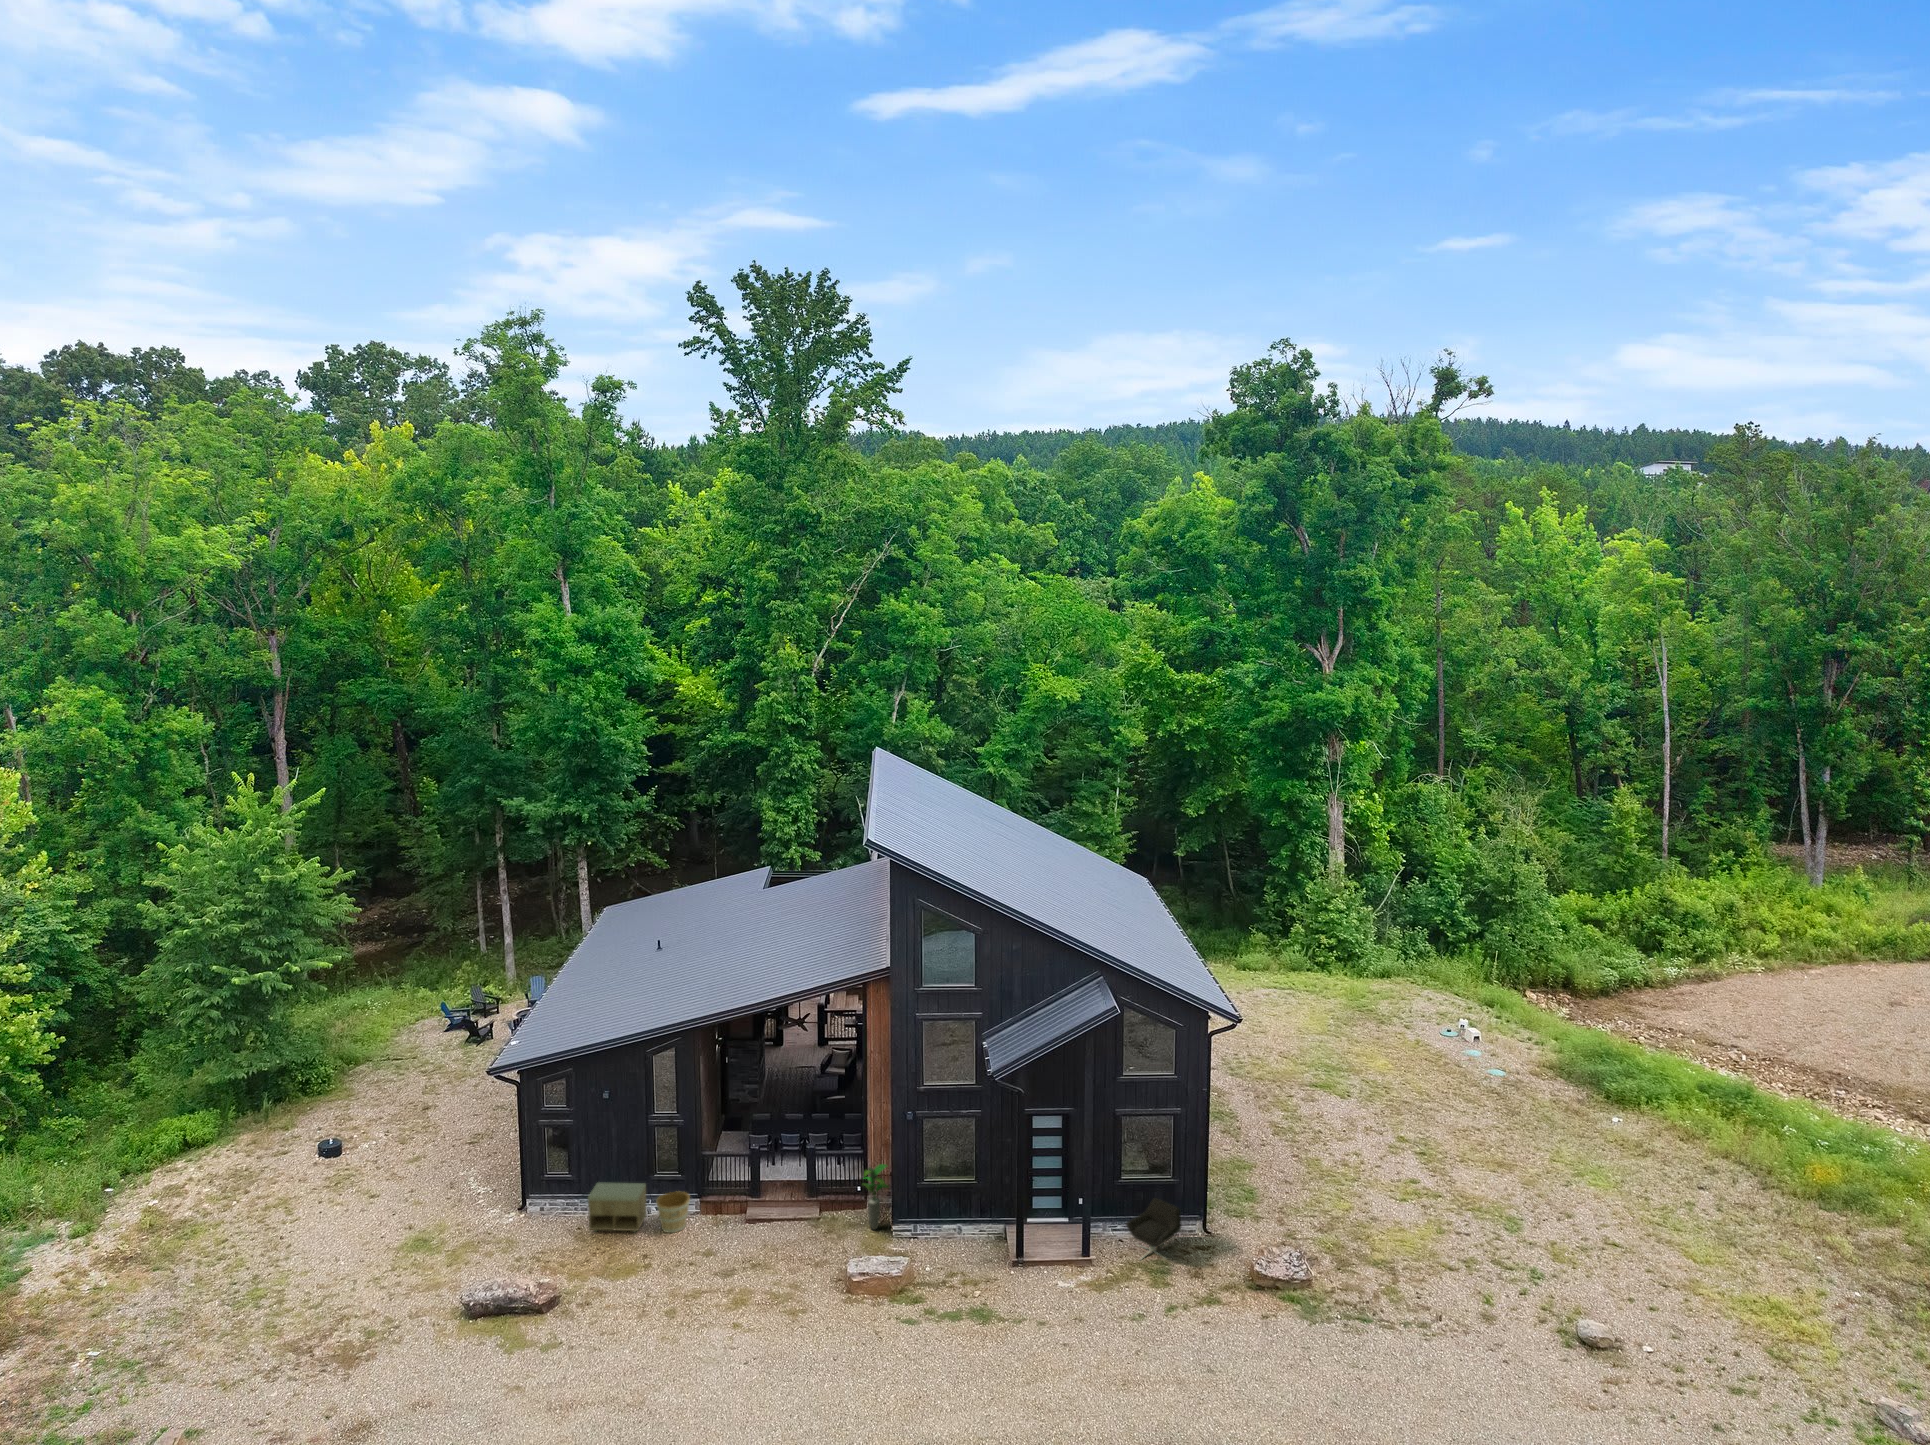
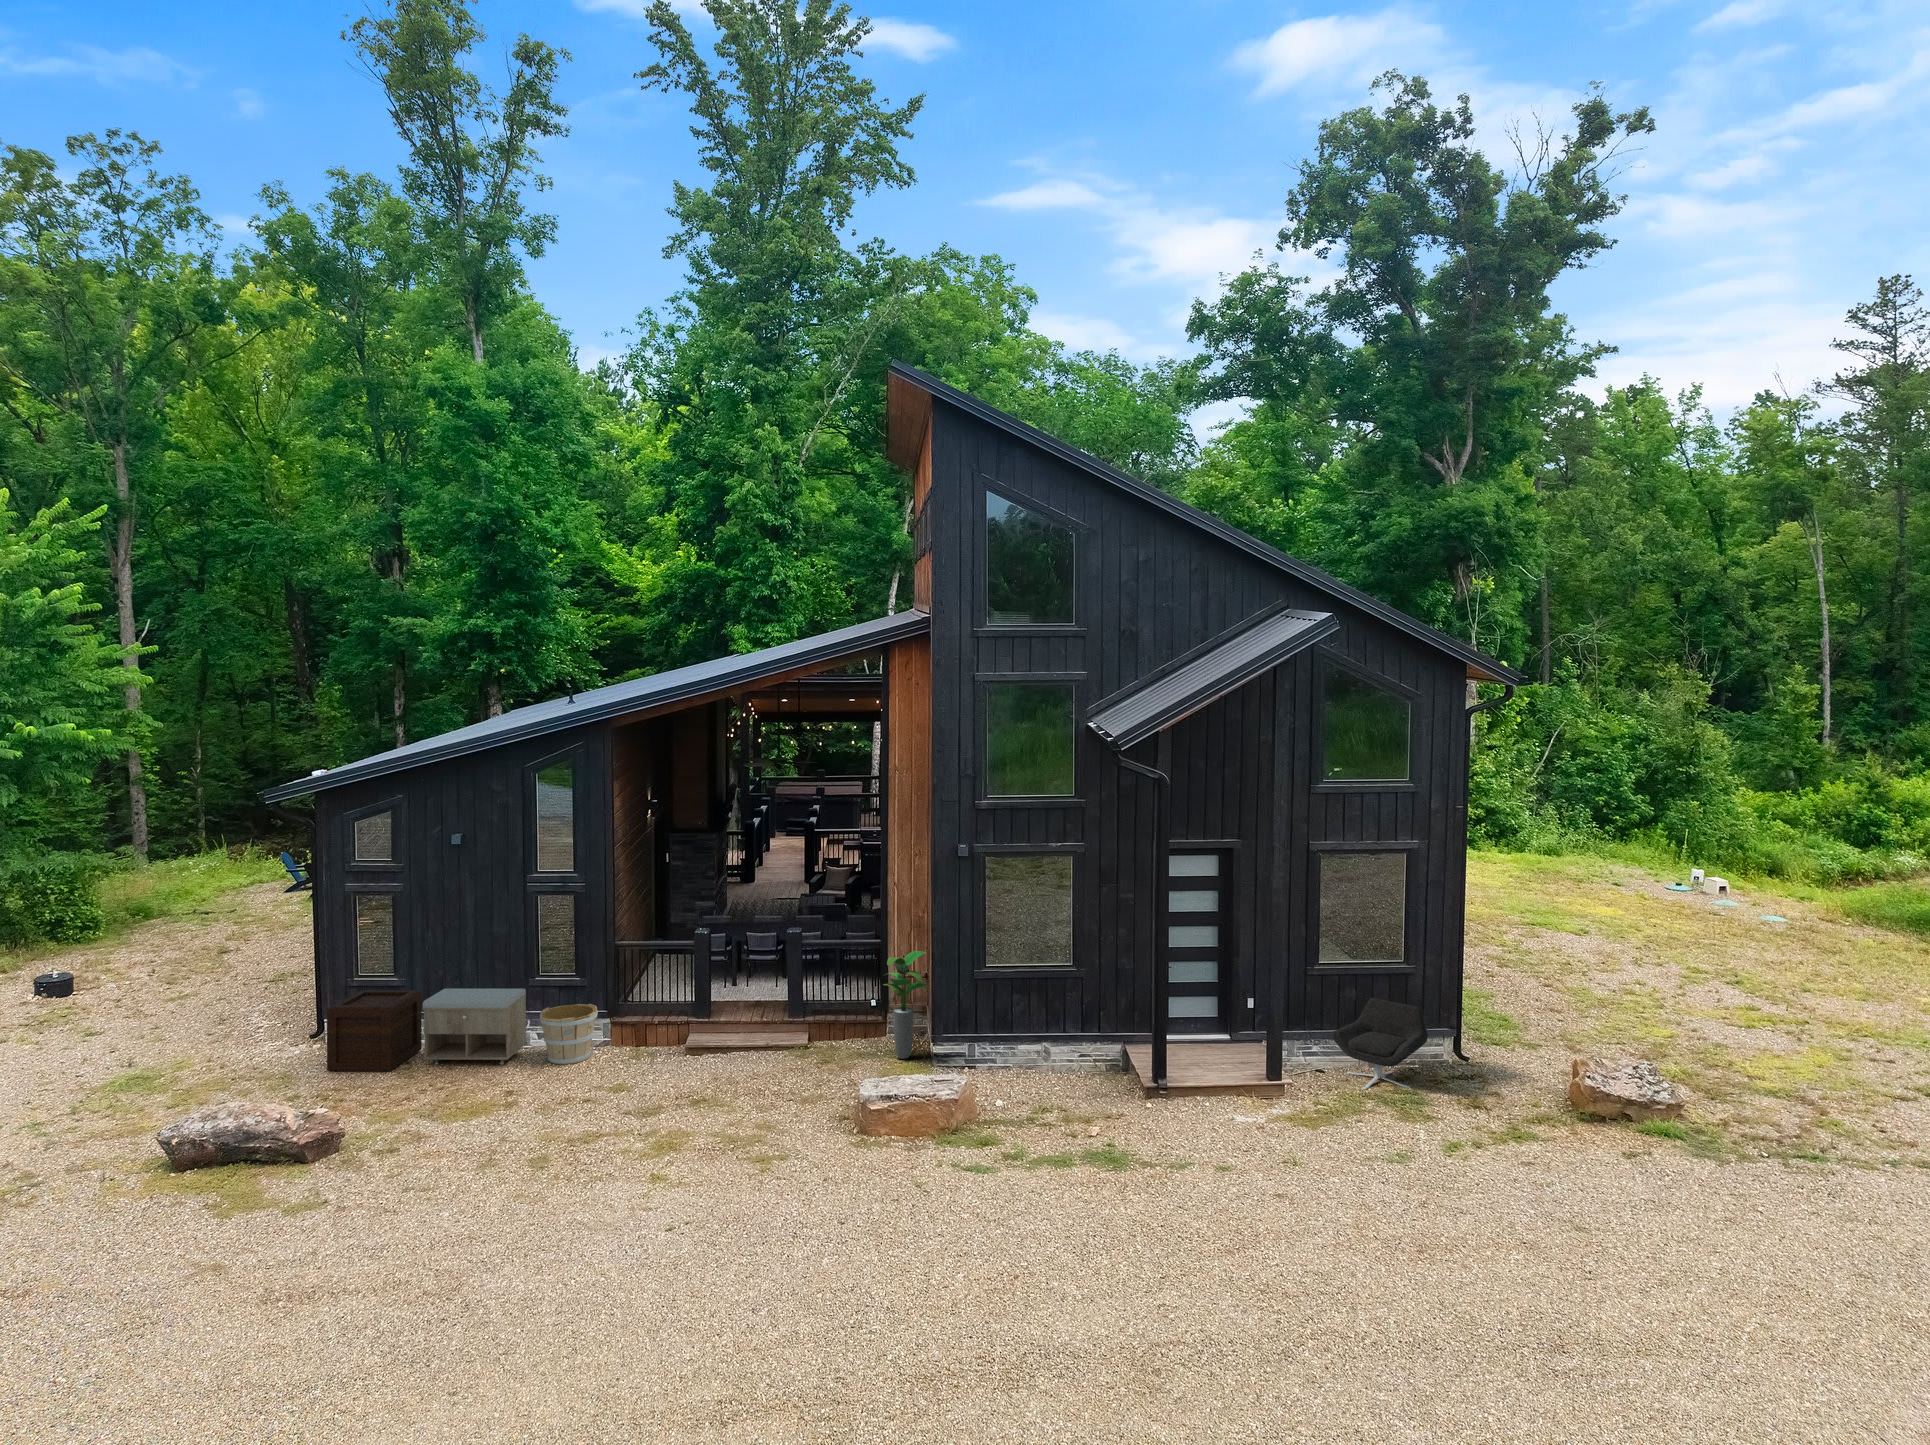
wooden crate: none [532,1183,584,1239] -> present [327,990,422,1072]

